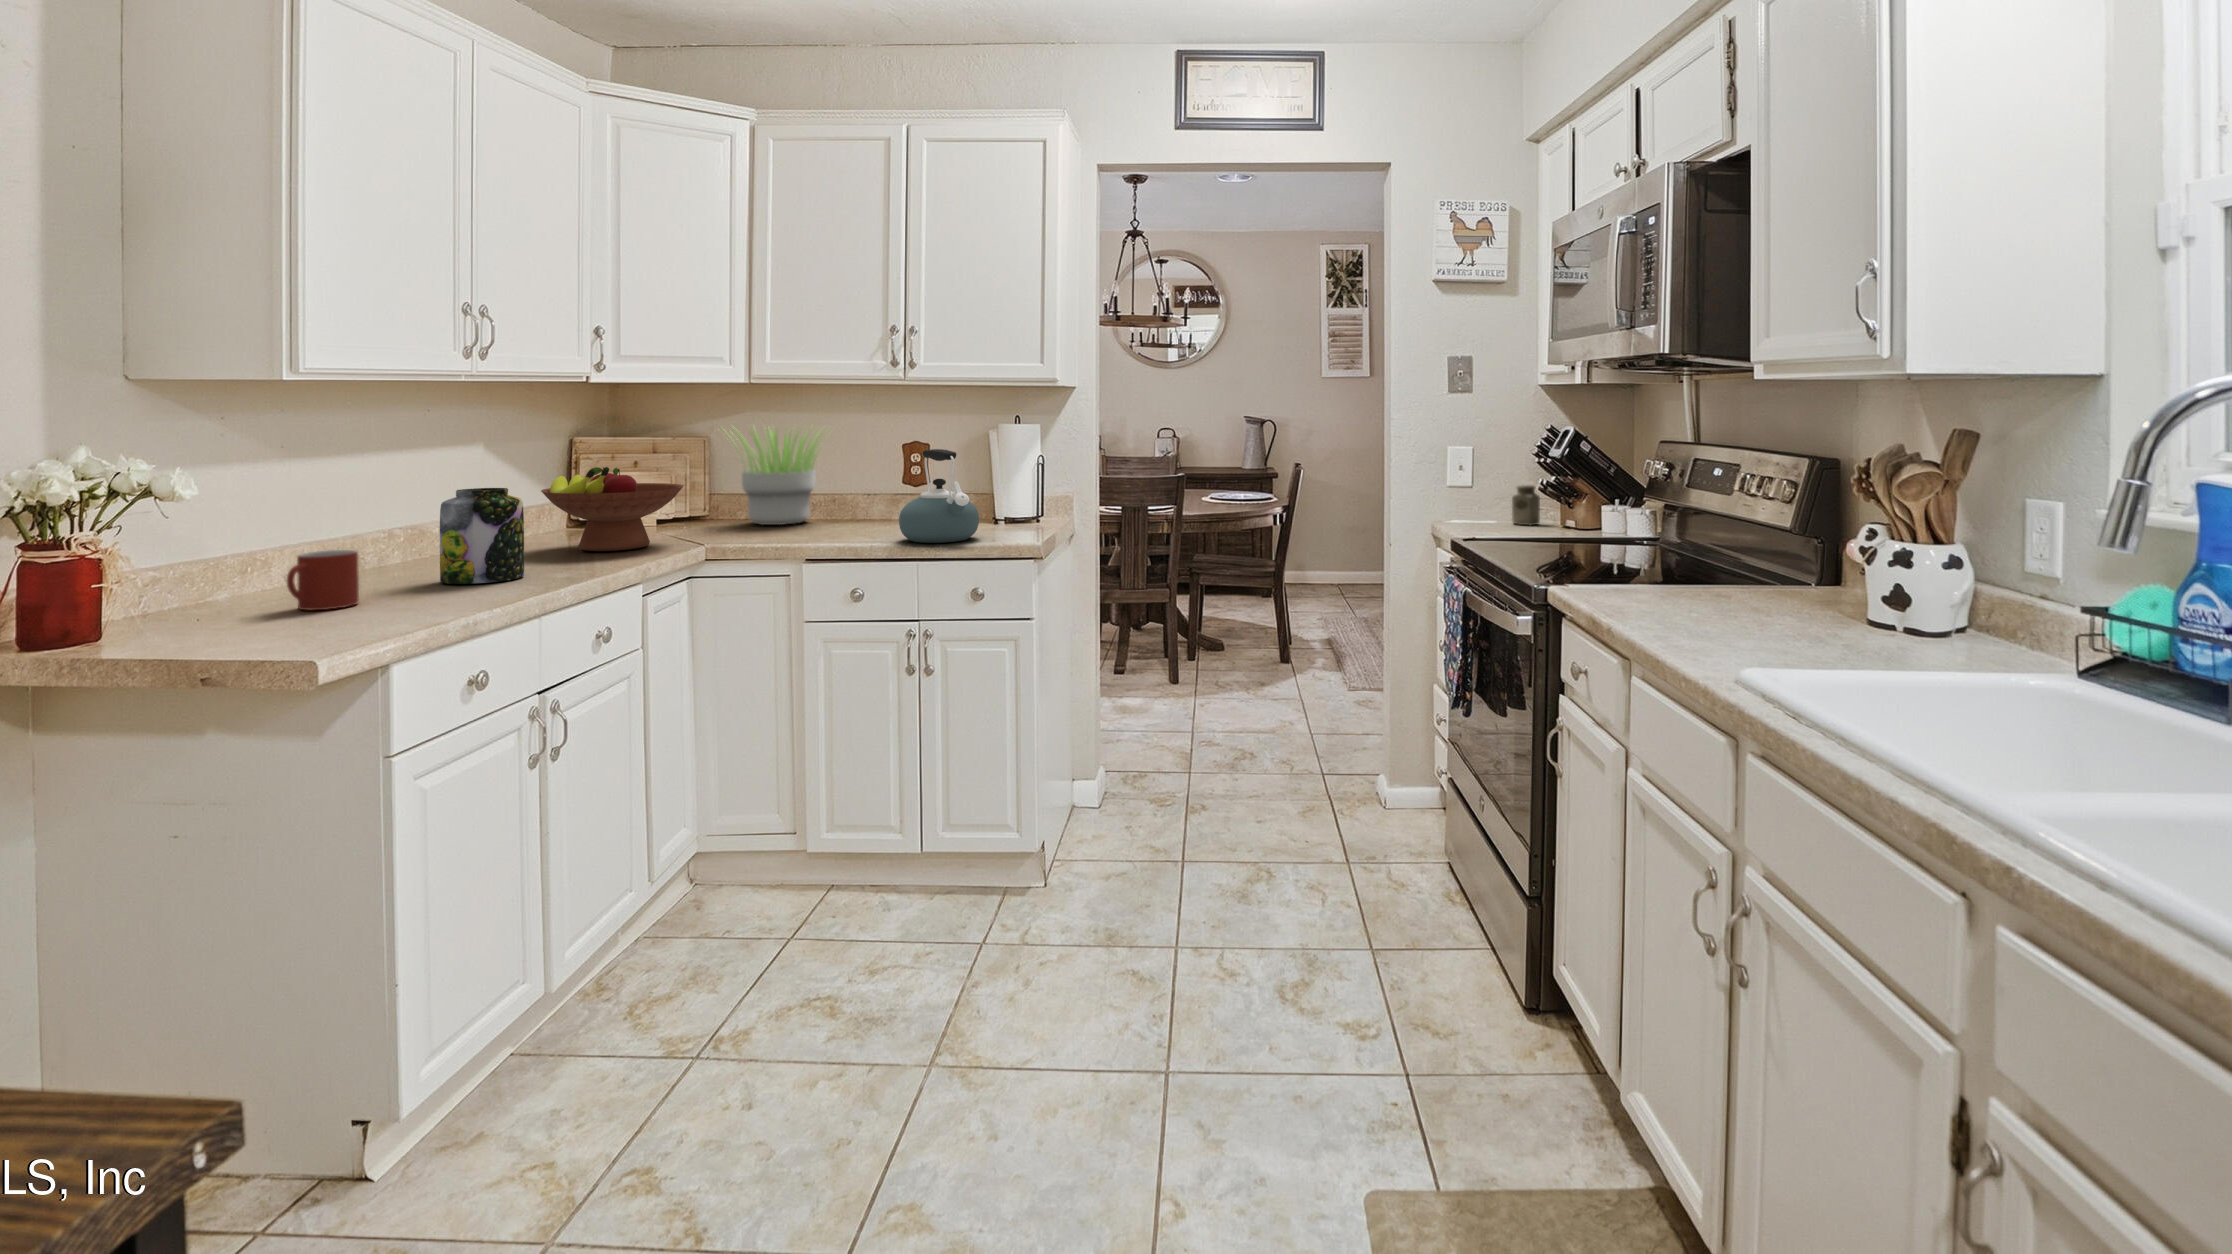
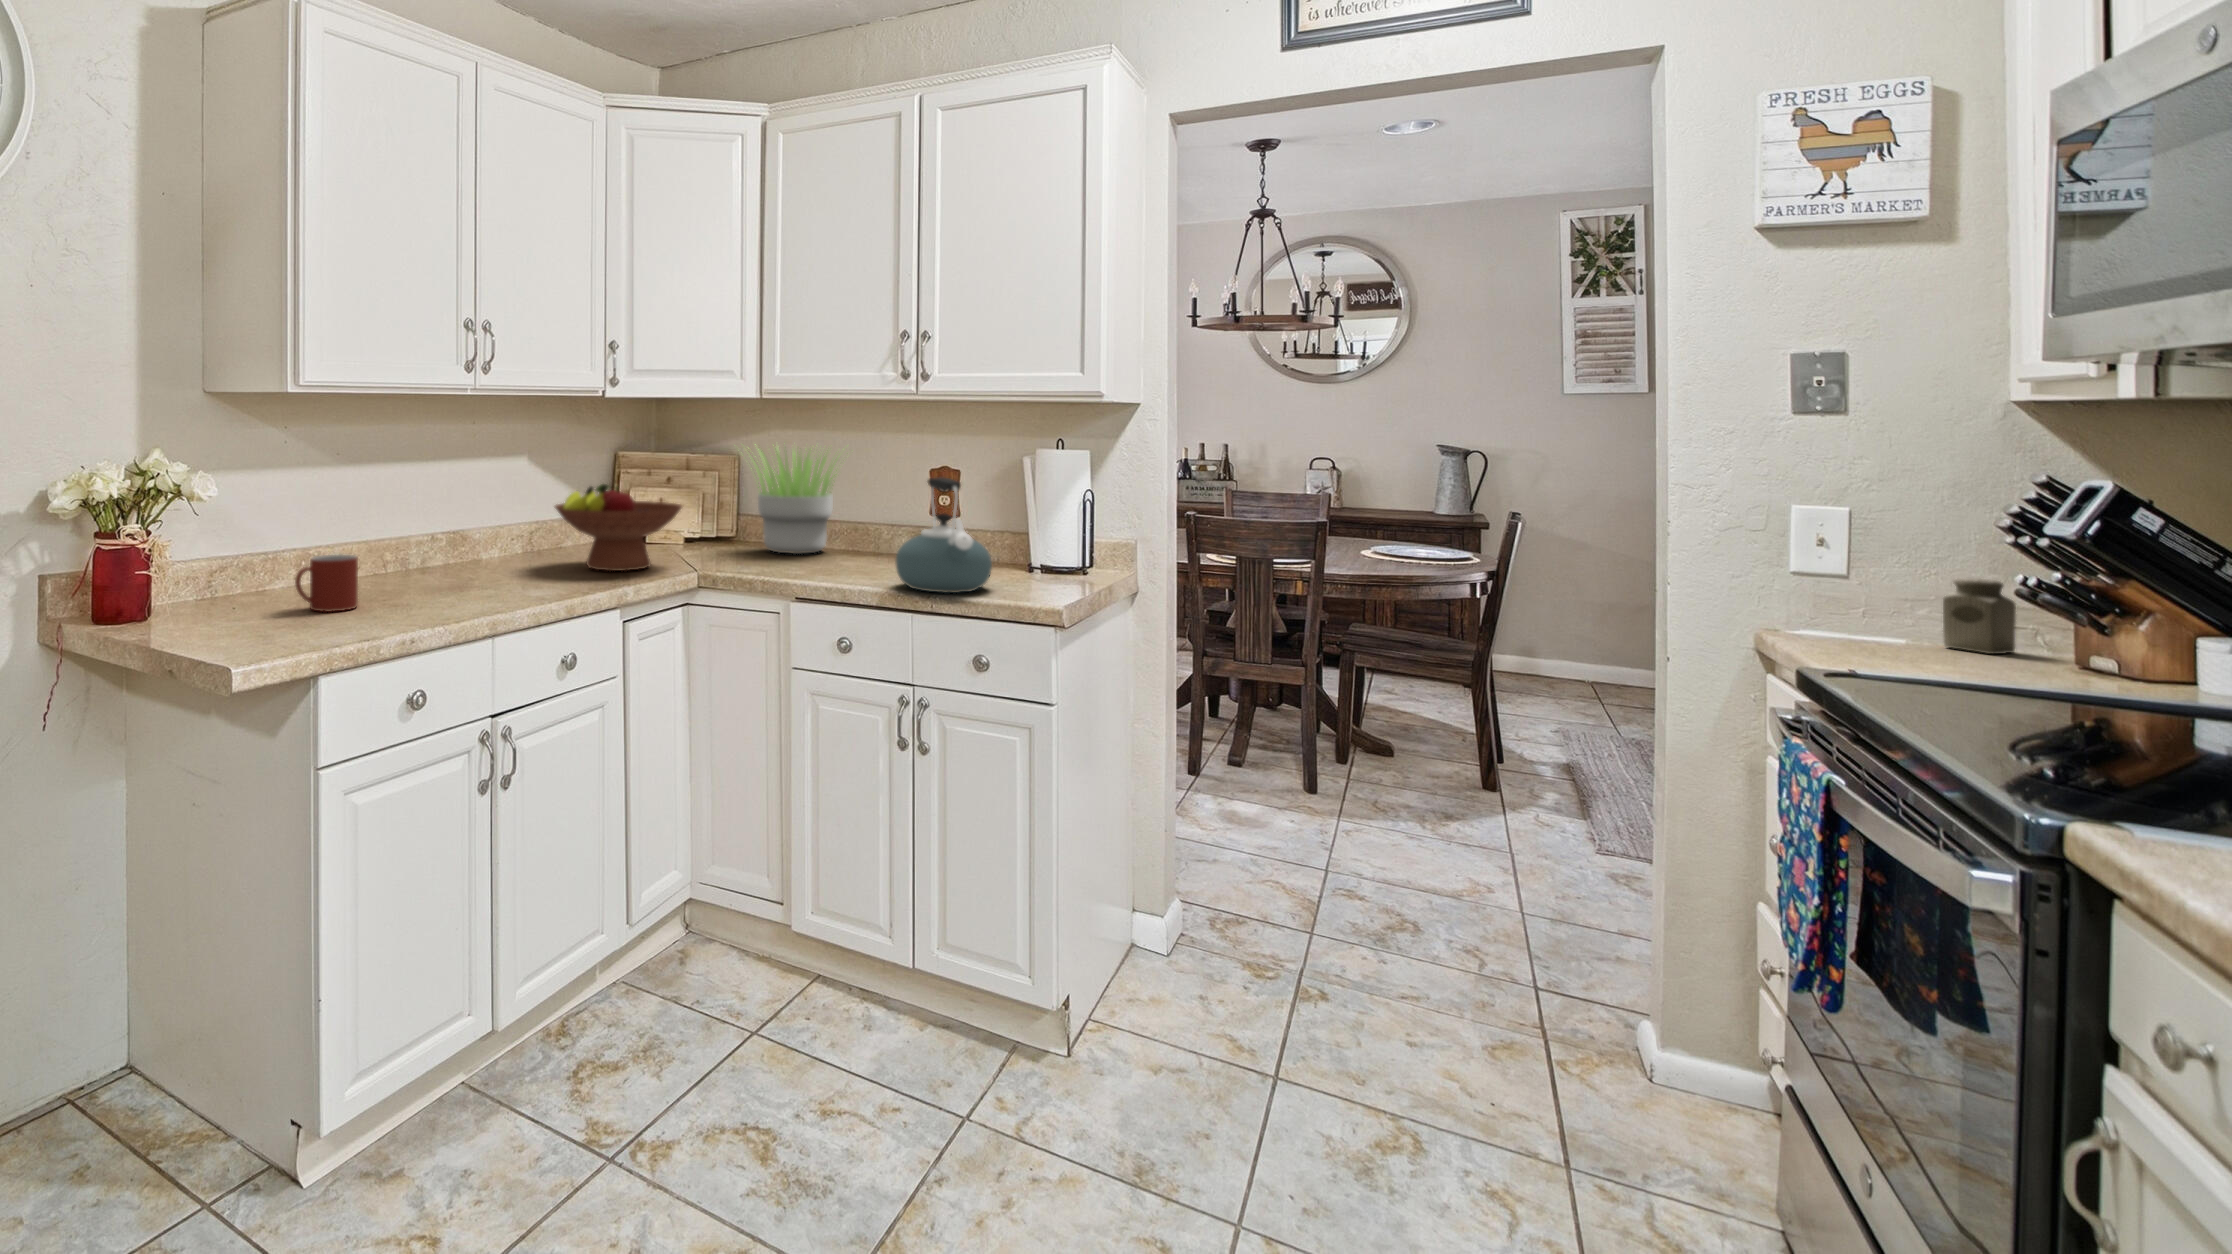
jar: present [440,488,524,584] -> none [440,501,511,596]

